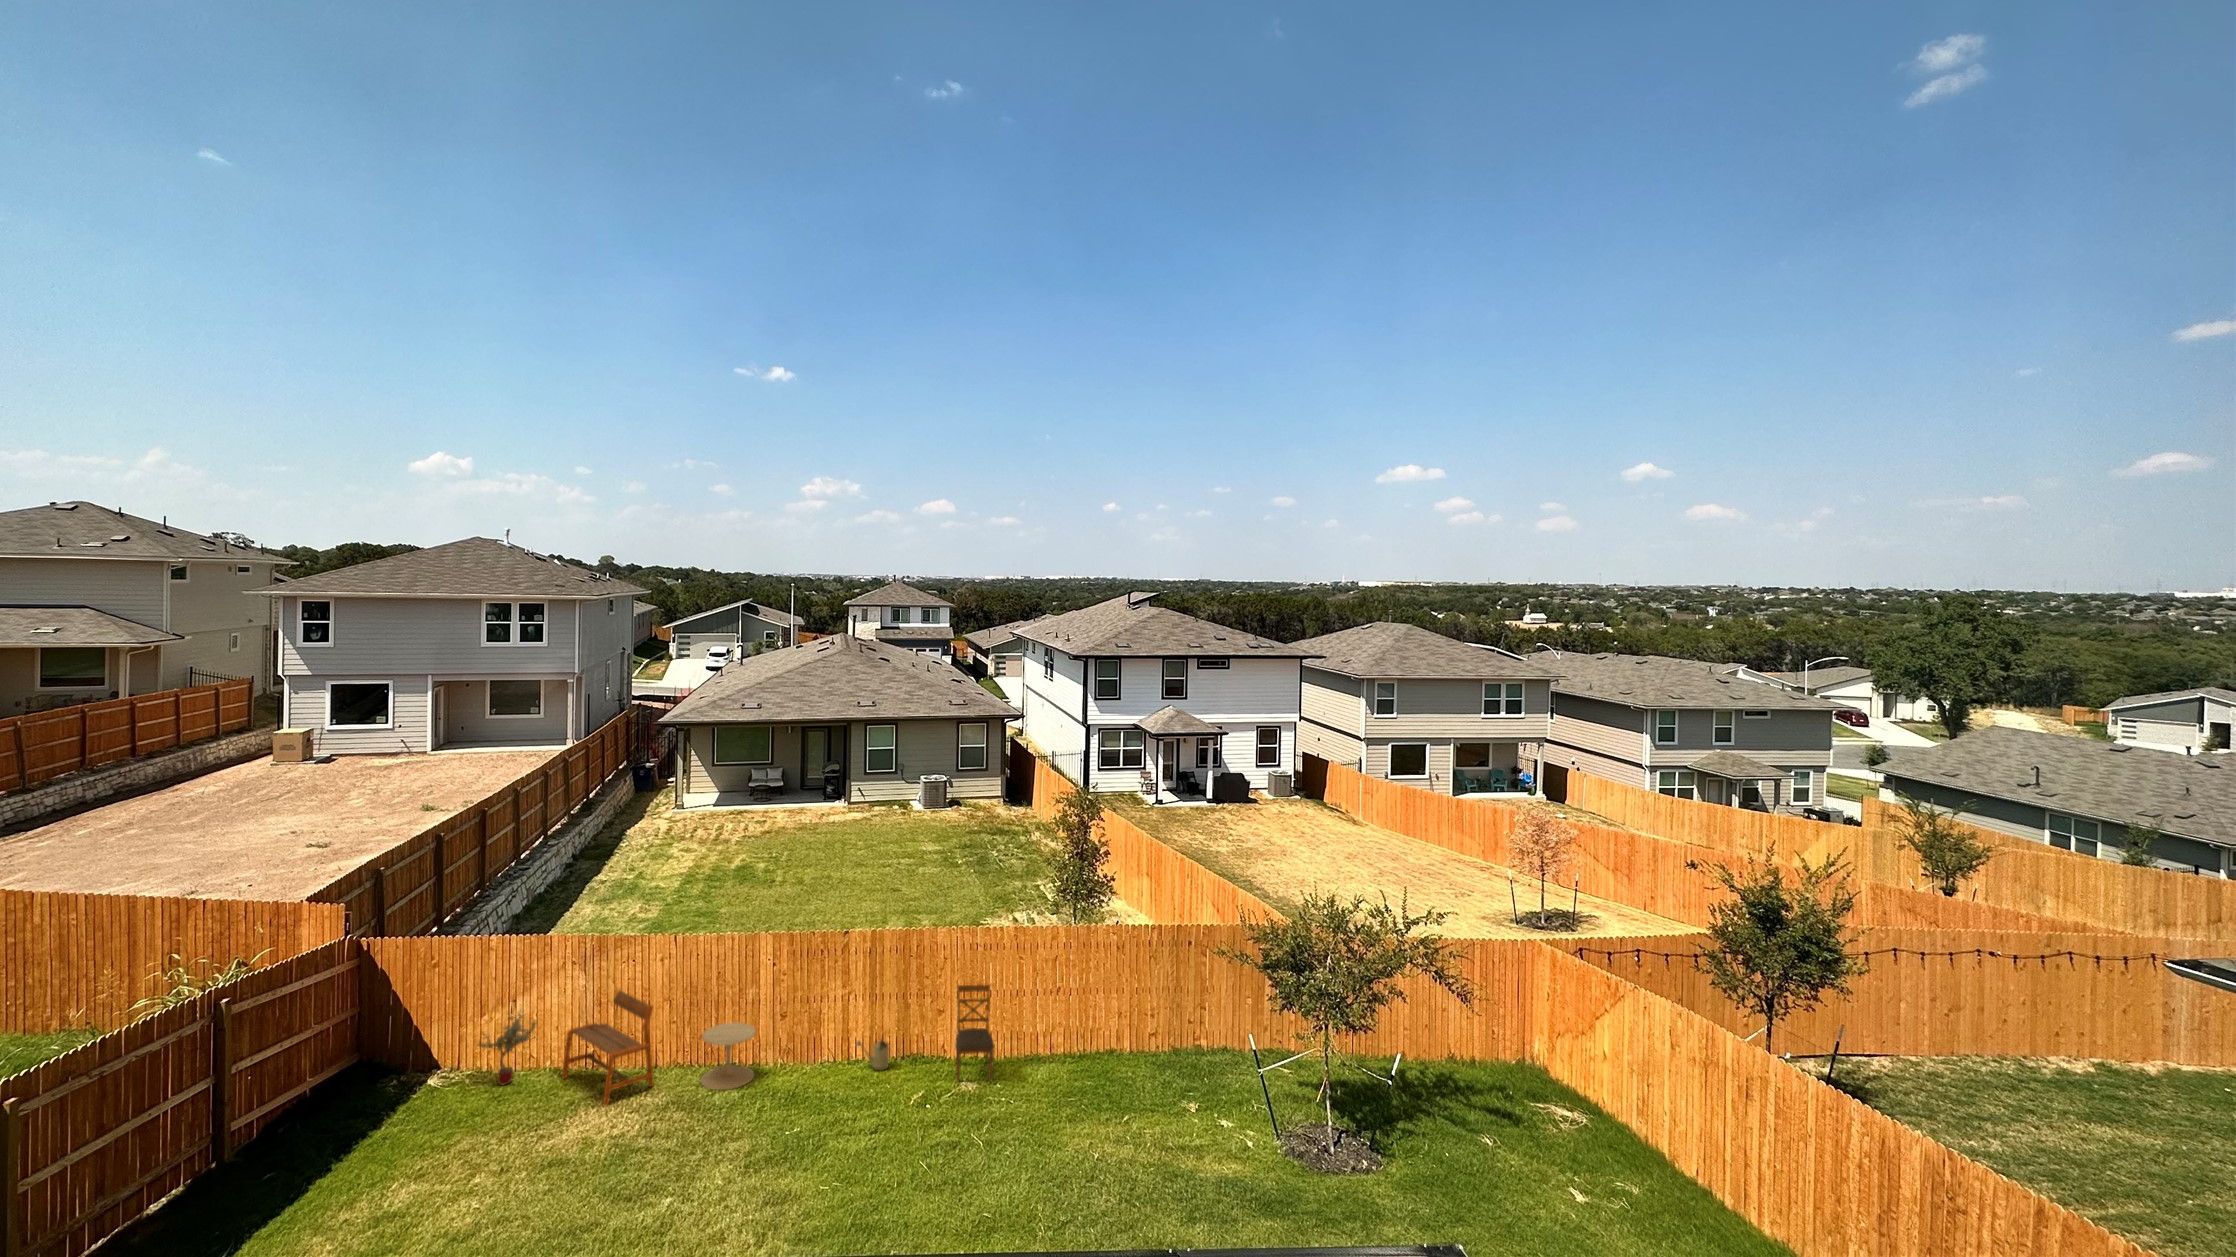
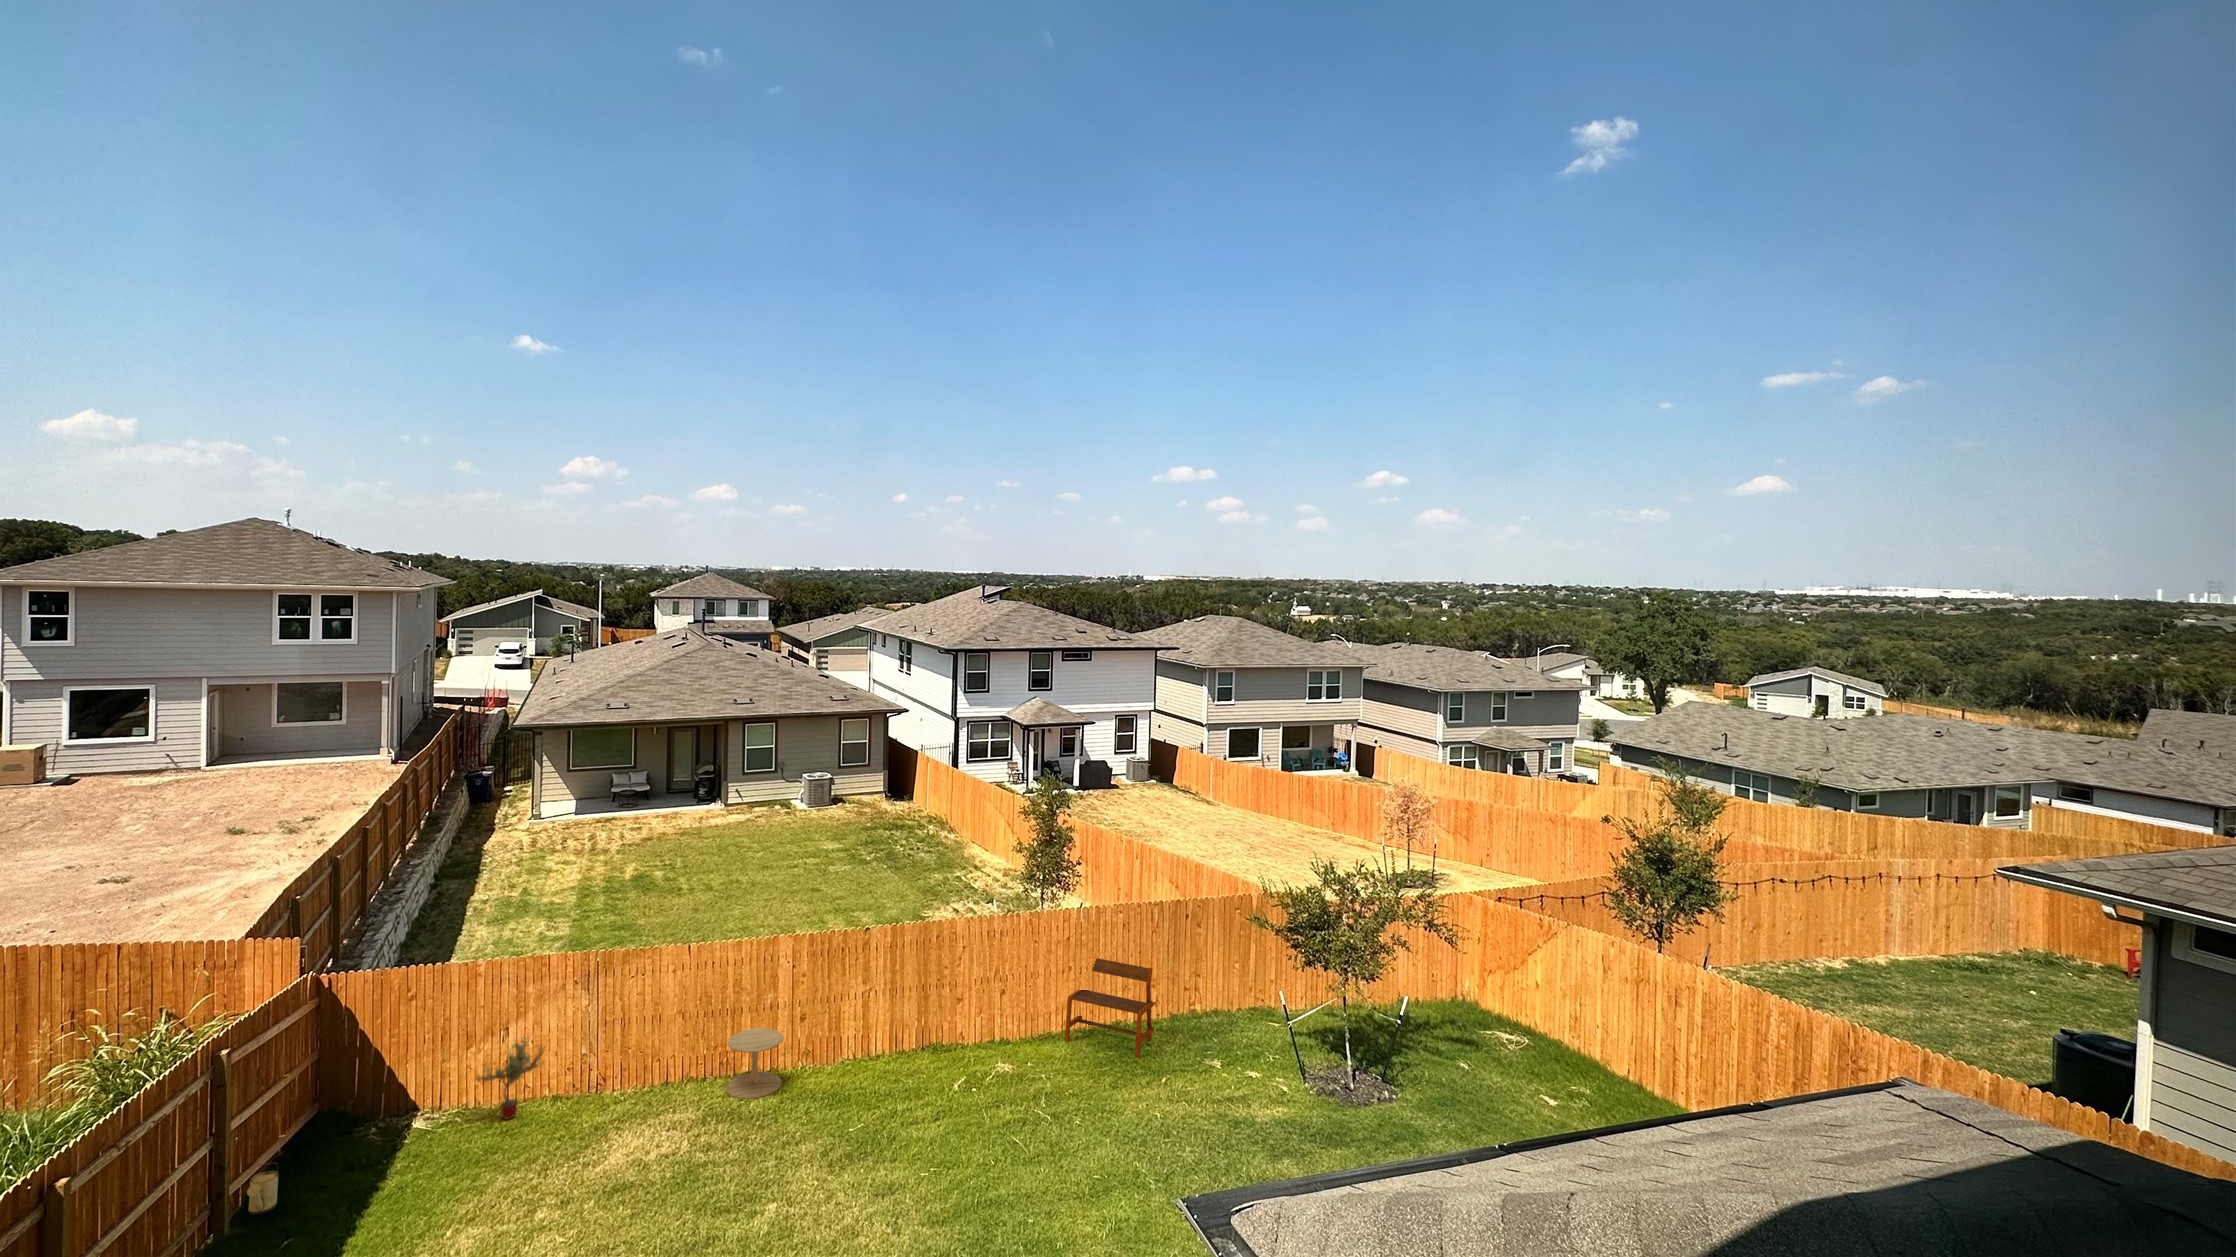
chair: present [955,985,995,1082] -> none [975,968,1022,1066]
bench: present [562,990,654,1106] -> present [1065,958,1154,1058]
watering can: present [856,1039,889,1071] -> present [247,1163,279,1215]

